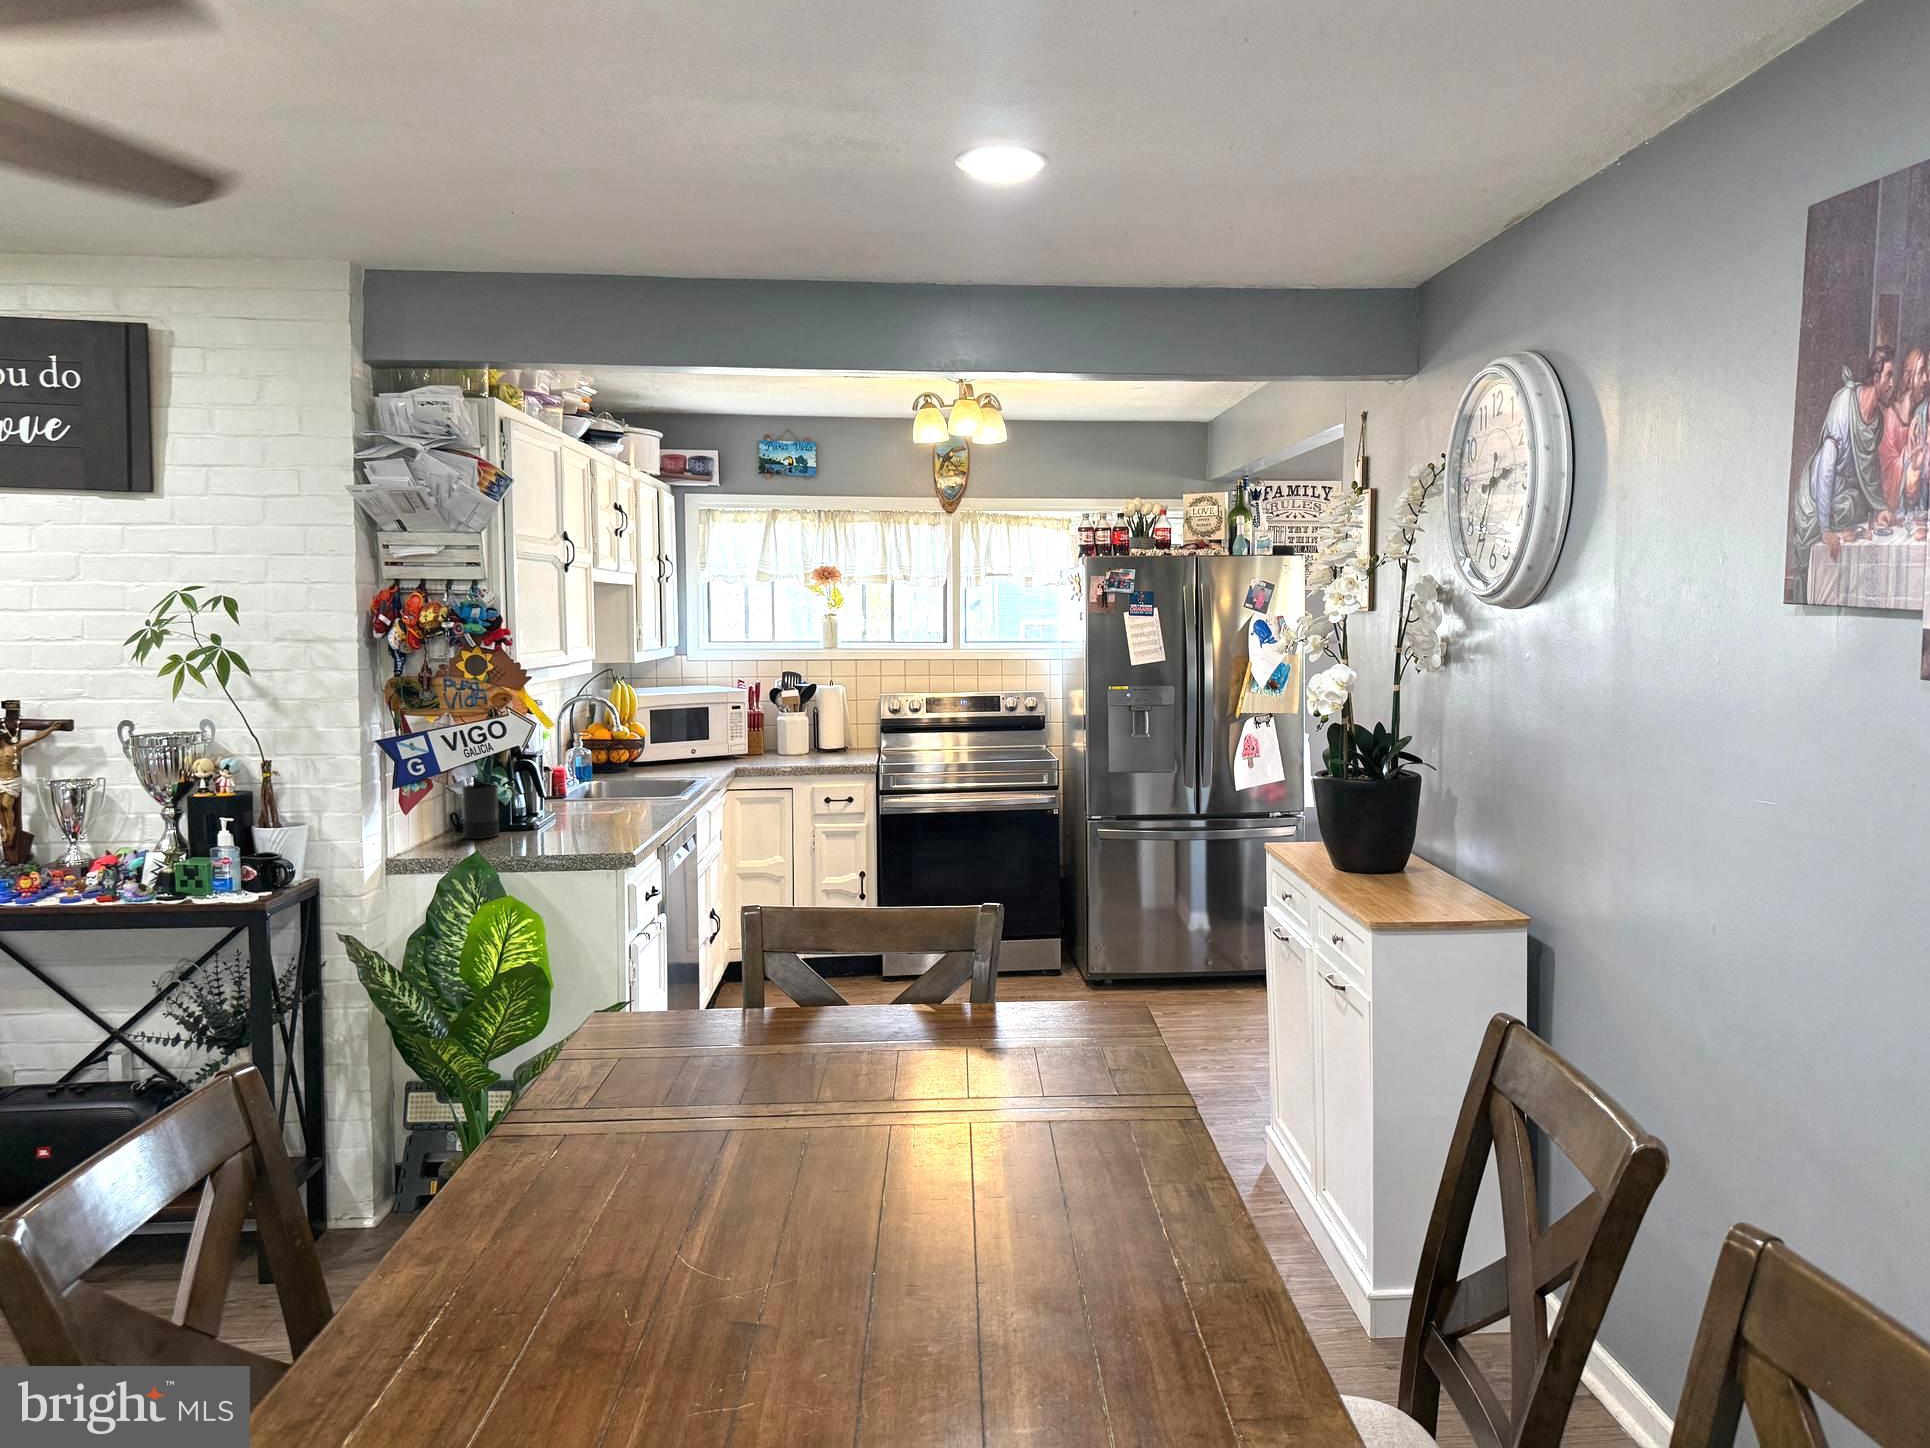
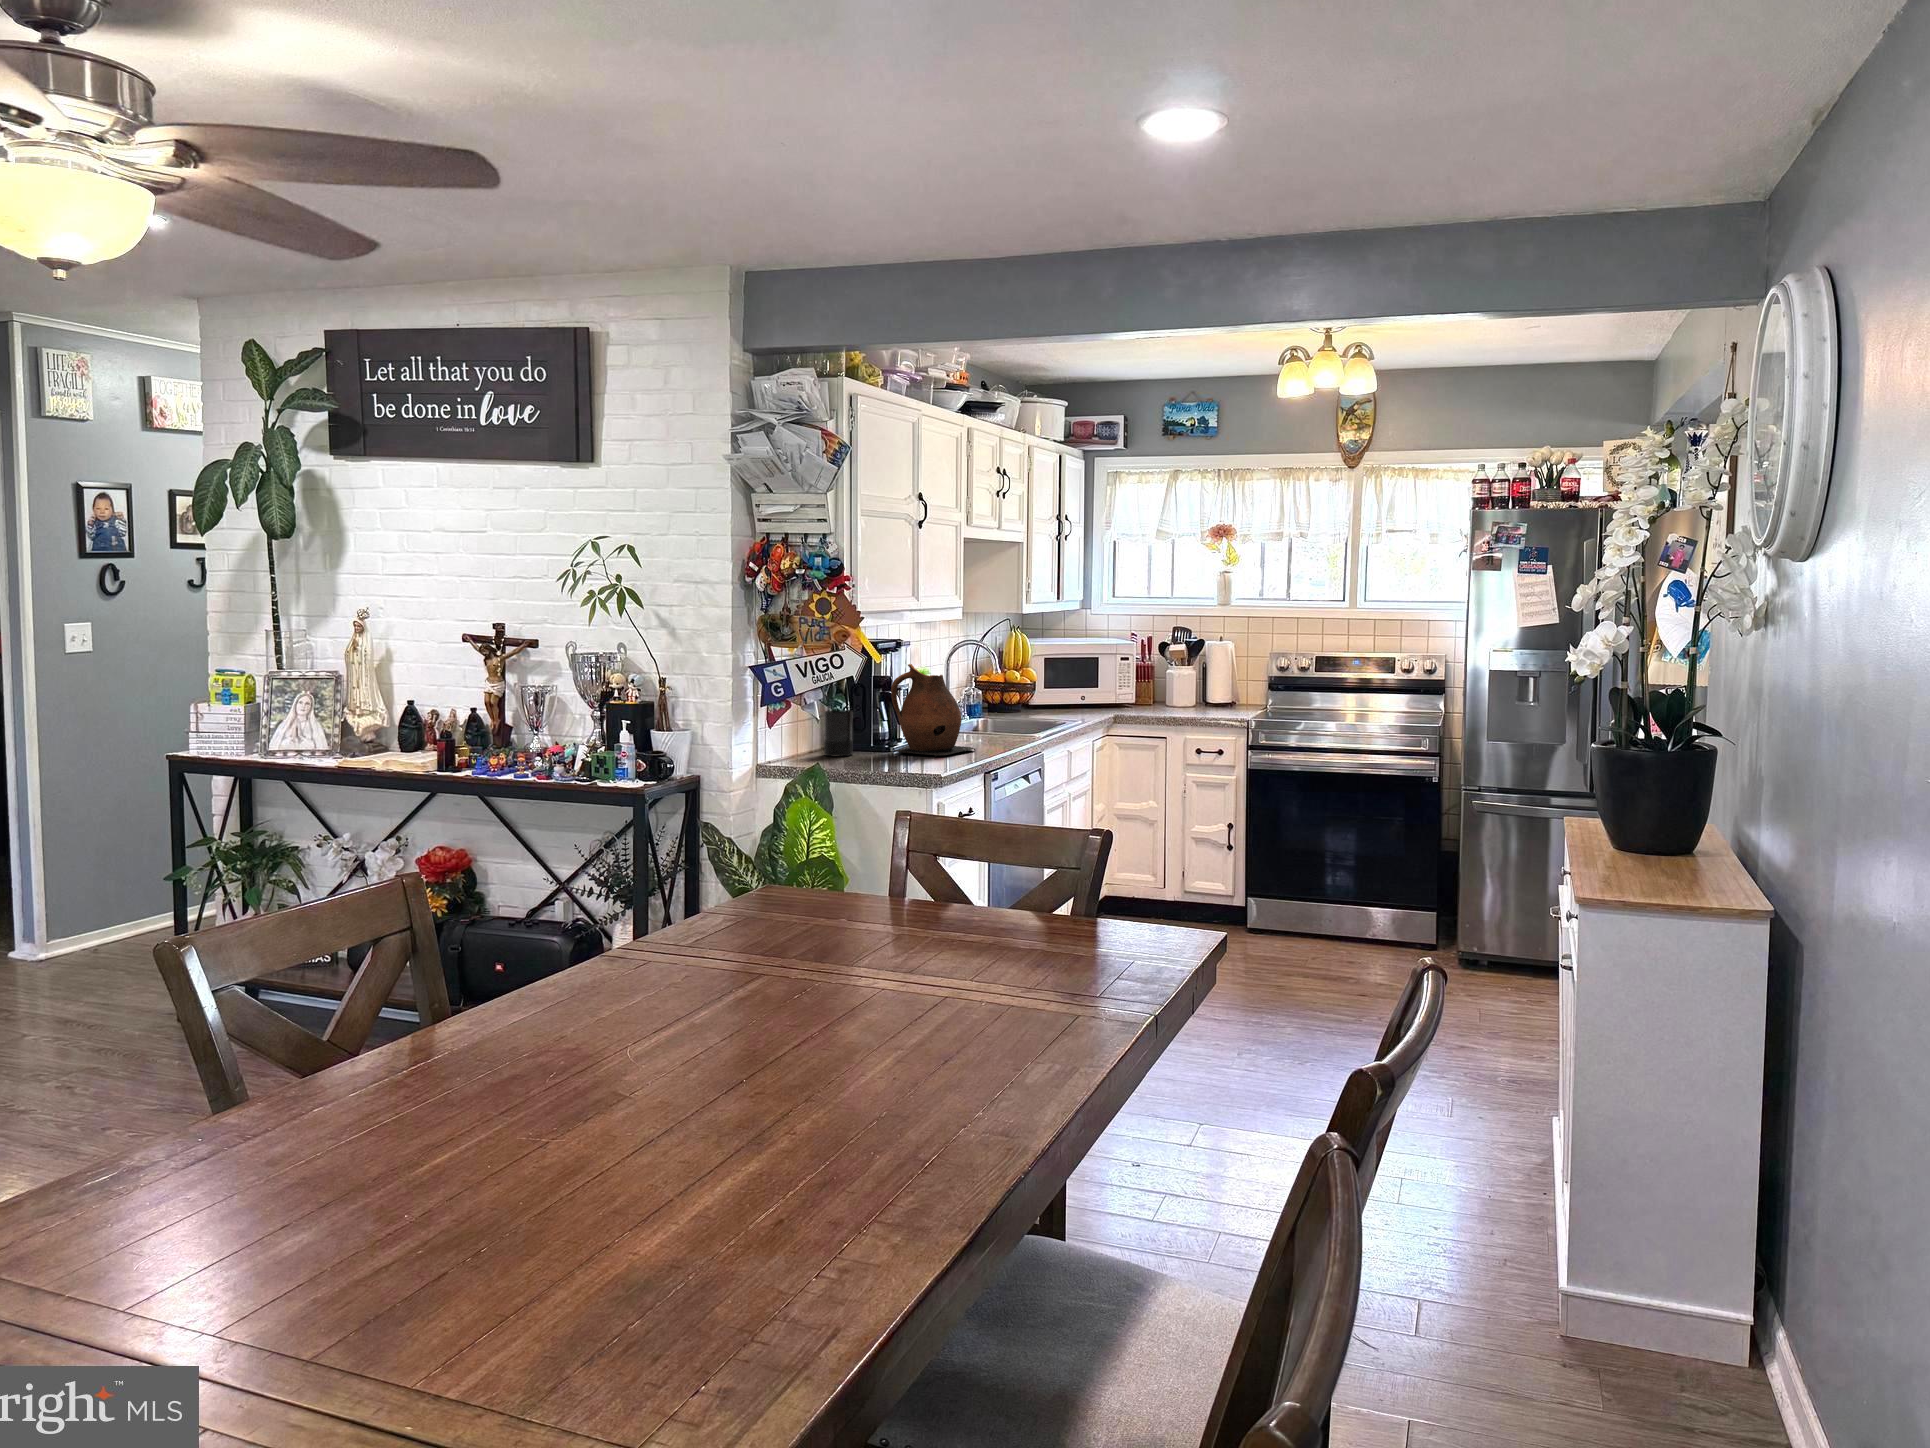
ceramic pitcher: none [541,727,639,831] -> present [891,664,975,757]

